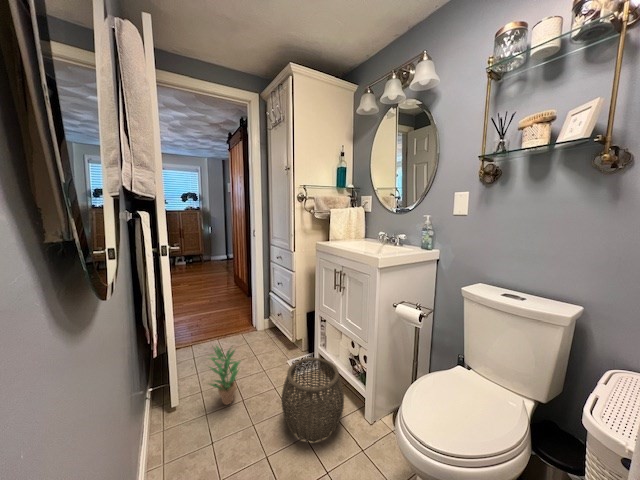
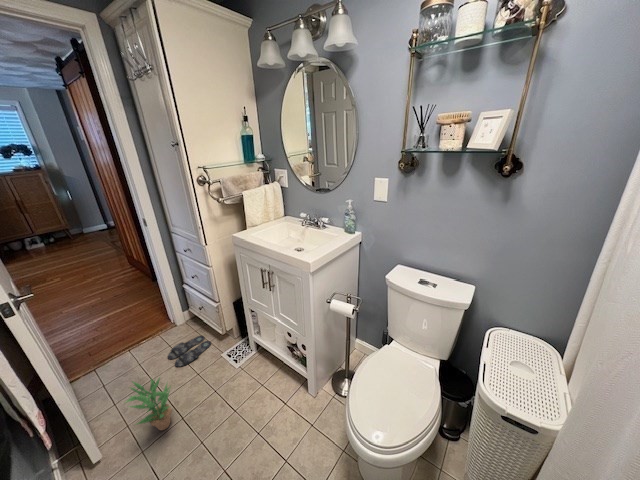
slippers: none [244,343,282,362] -> present [168,336,211,367]
woven basket: present [281,358,344,442] -> none [226,357,290,438]

